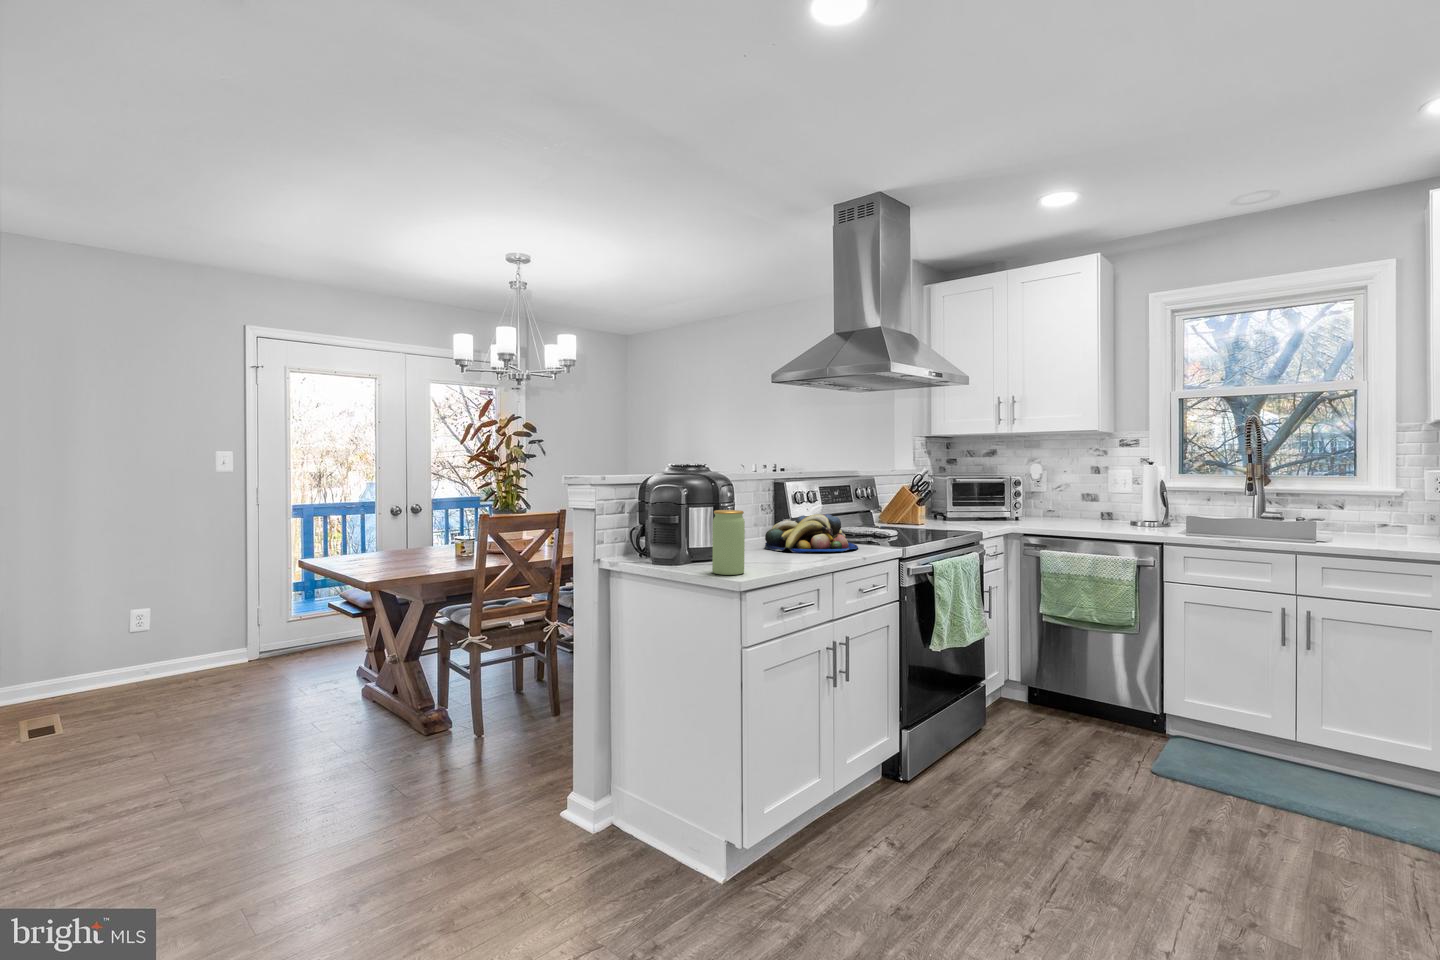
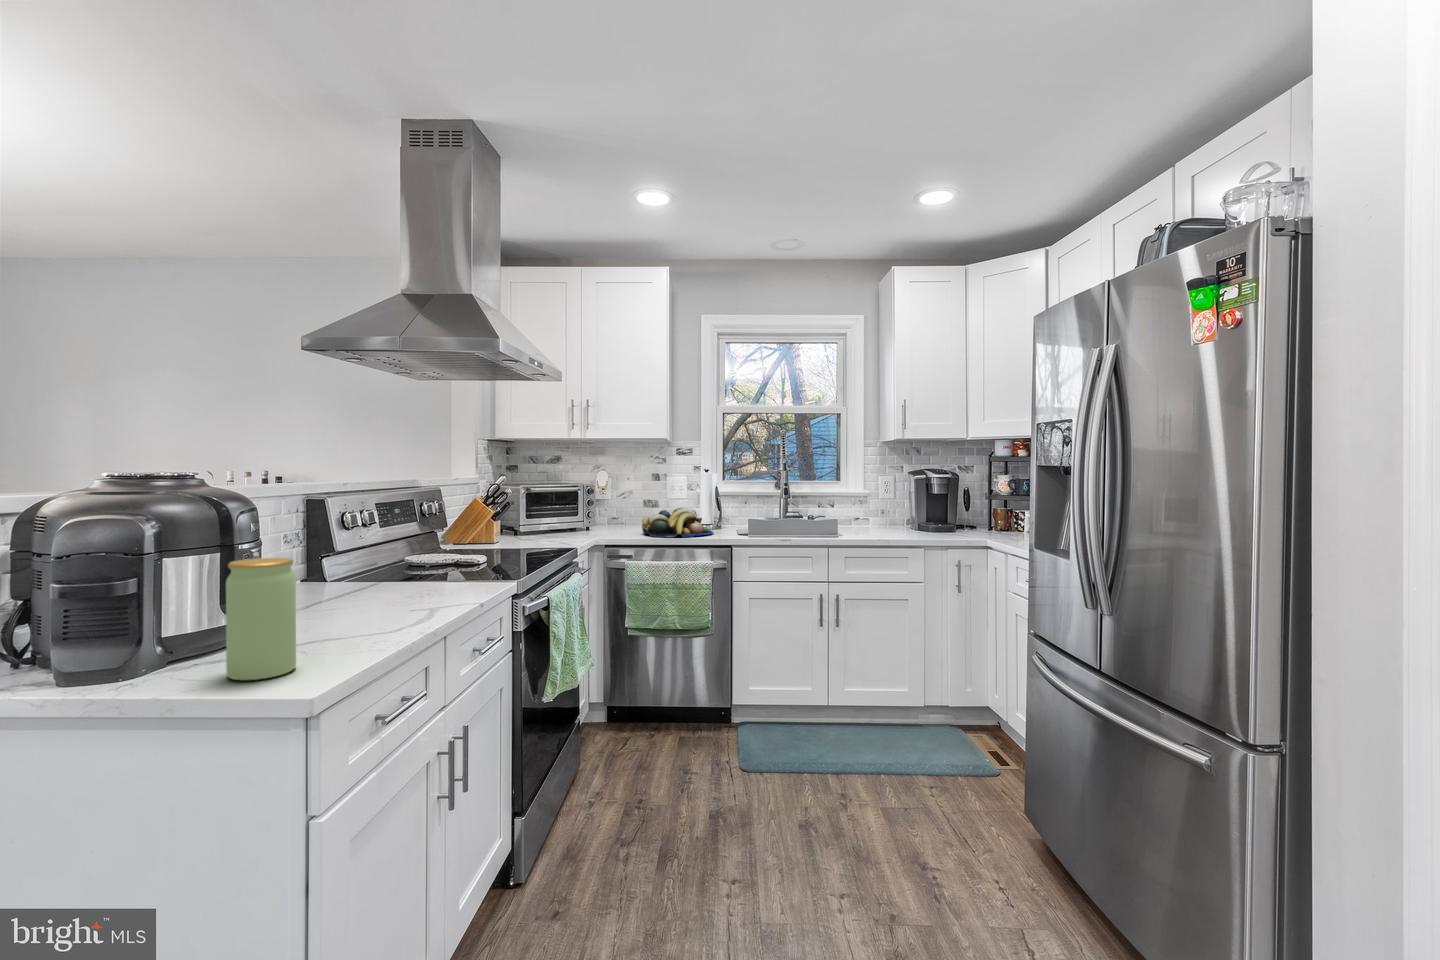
fruit bowl: present [765,514,858,552] -> present [642,508,713,537]

